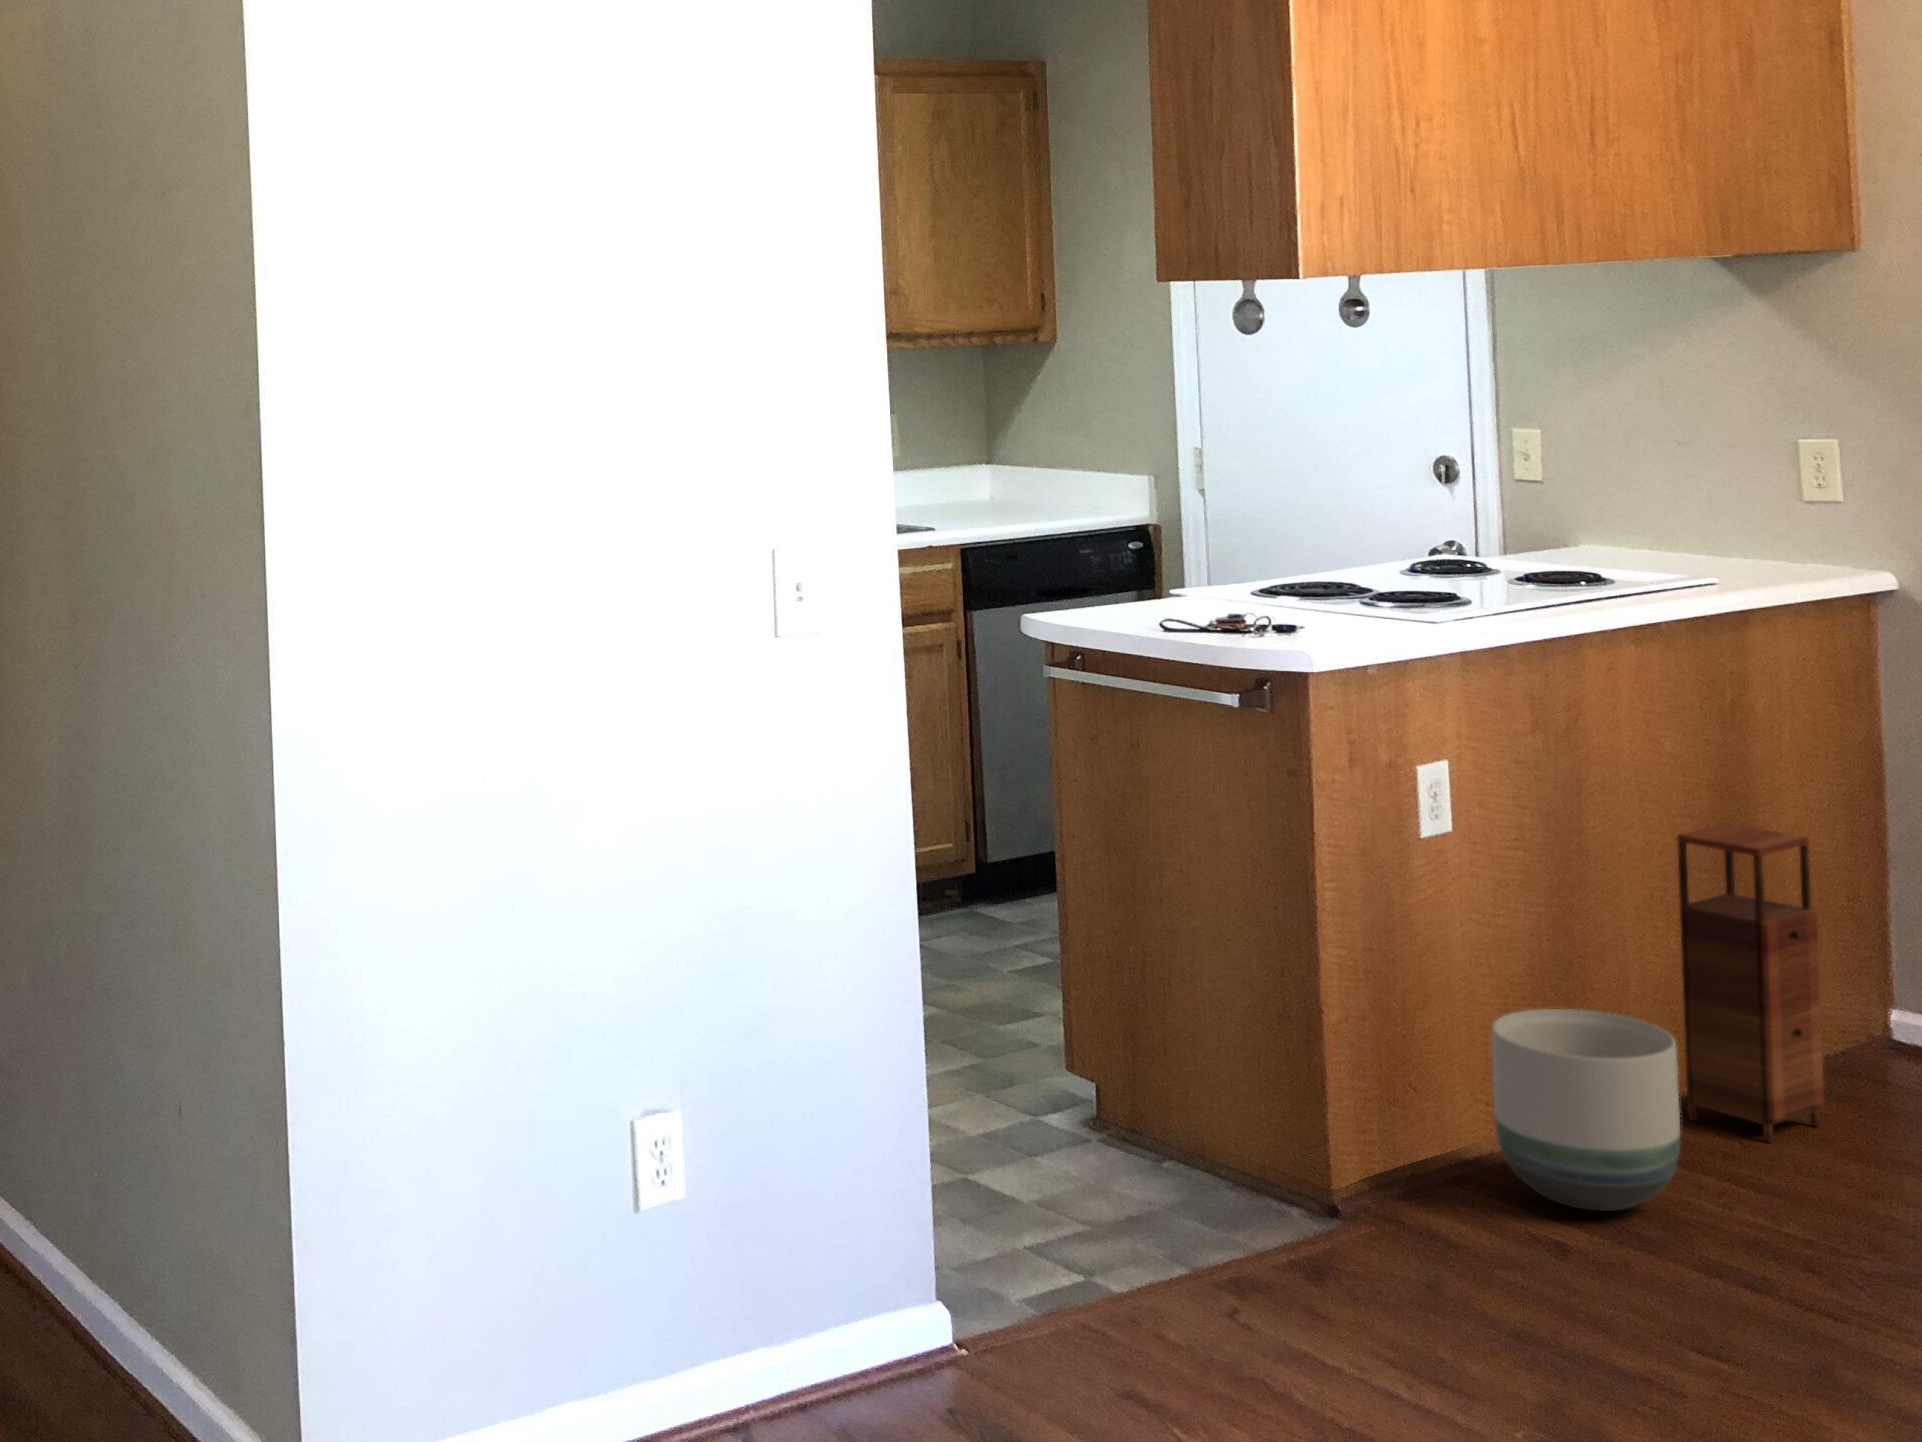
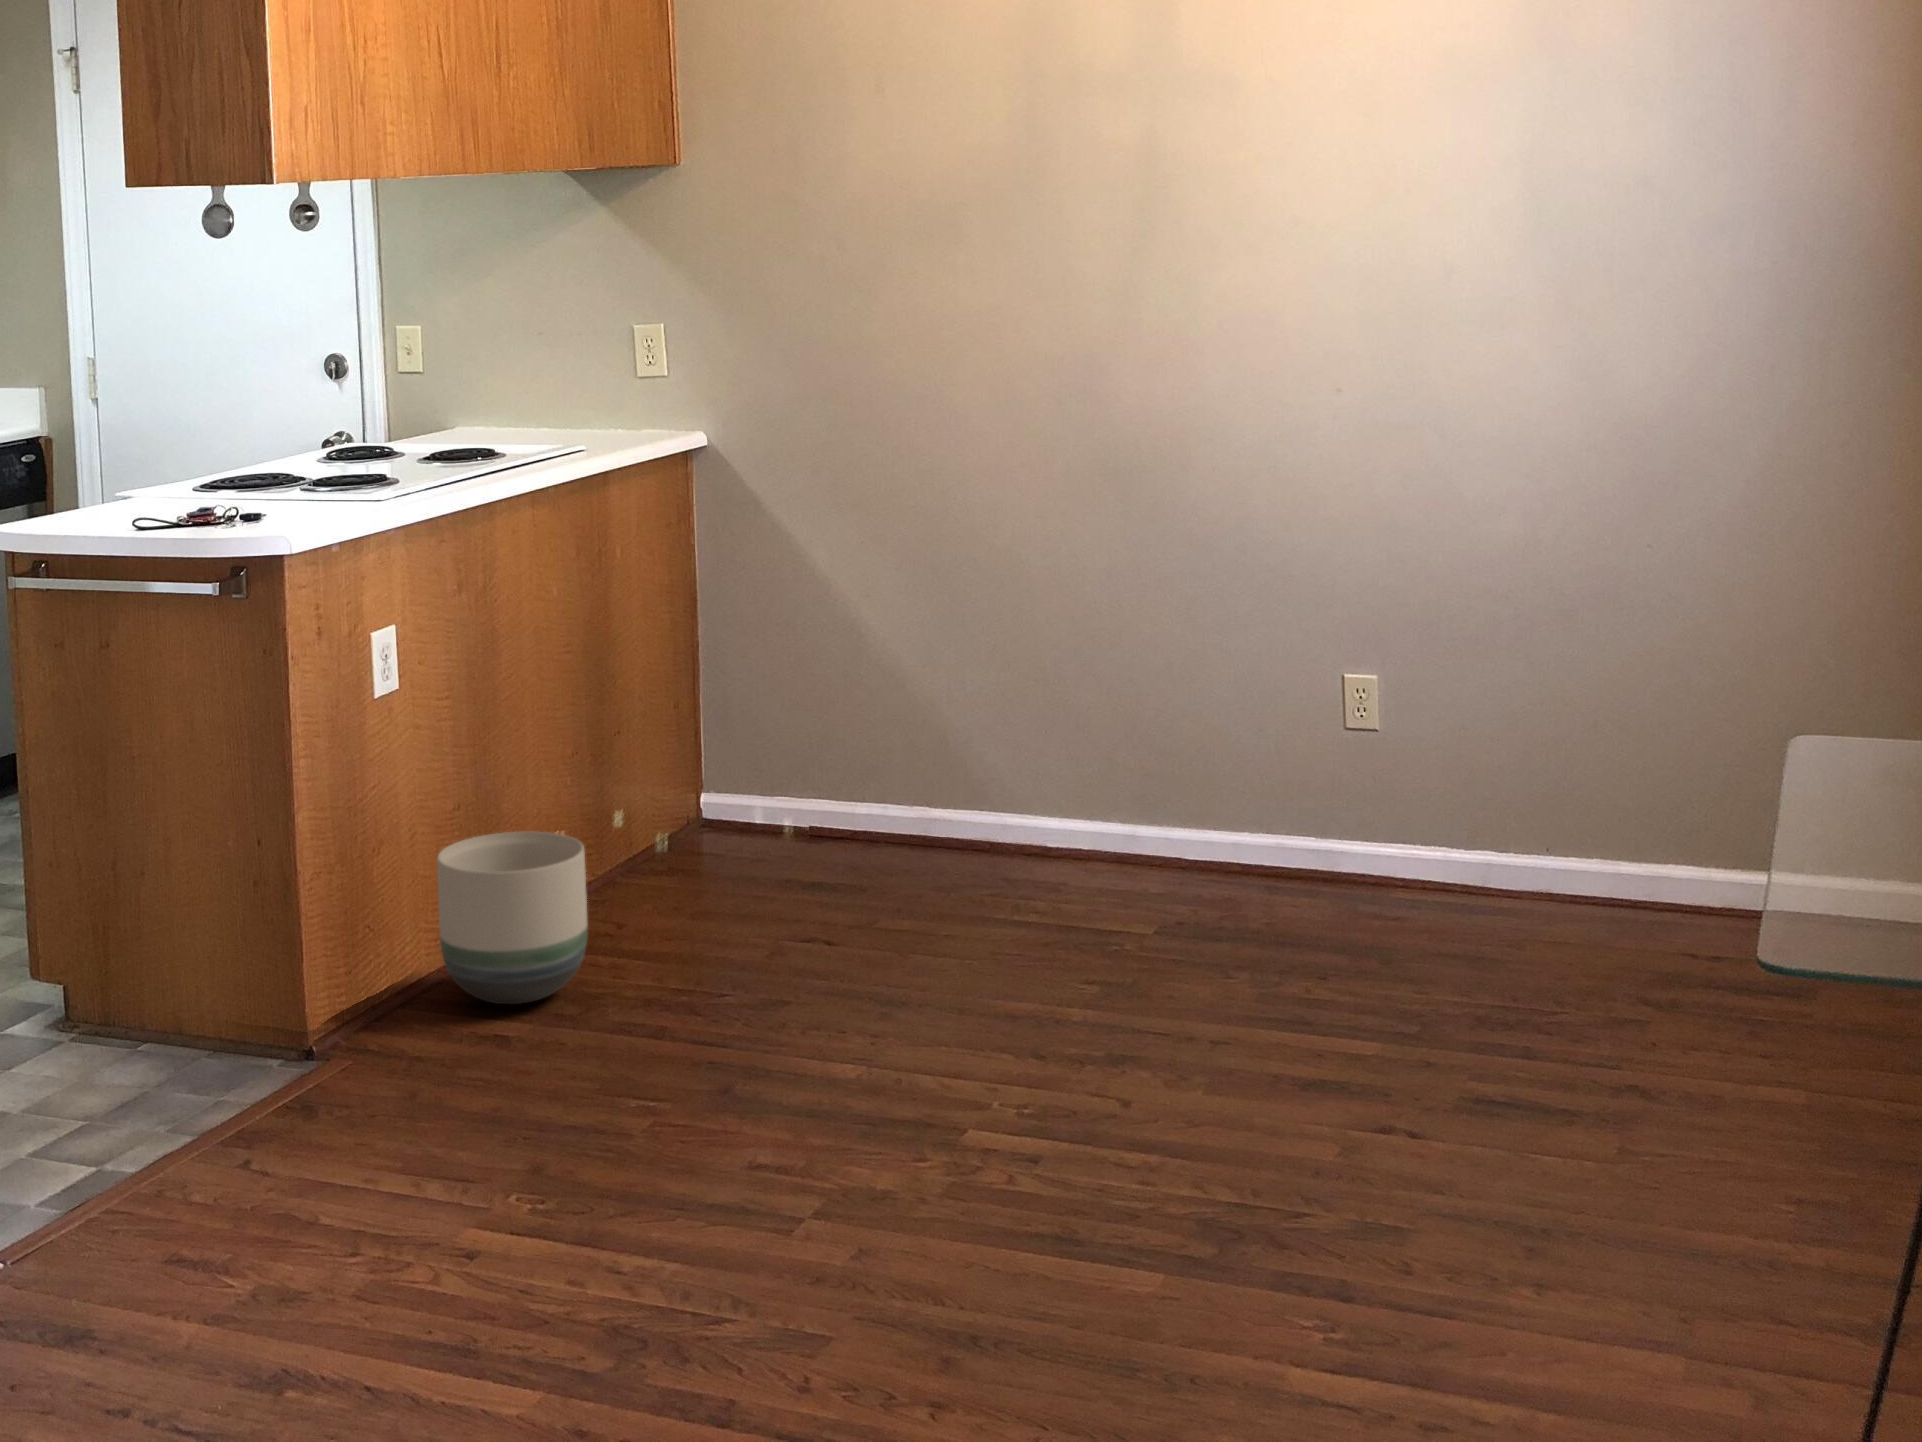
storage cabinet: present [1677,824,1824,1142] -> none [565,657,673,920]

